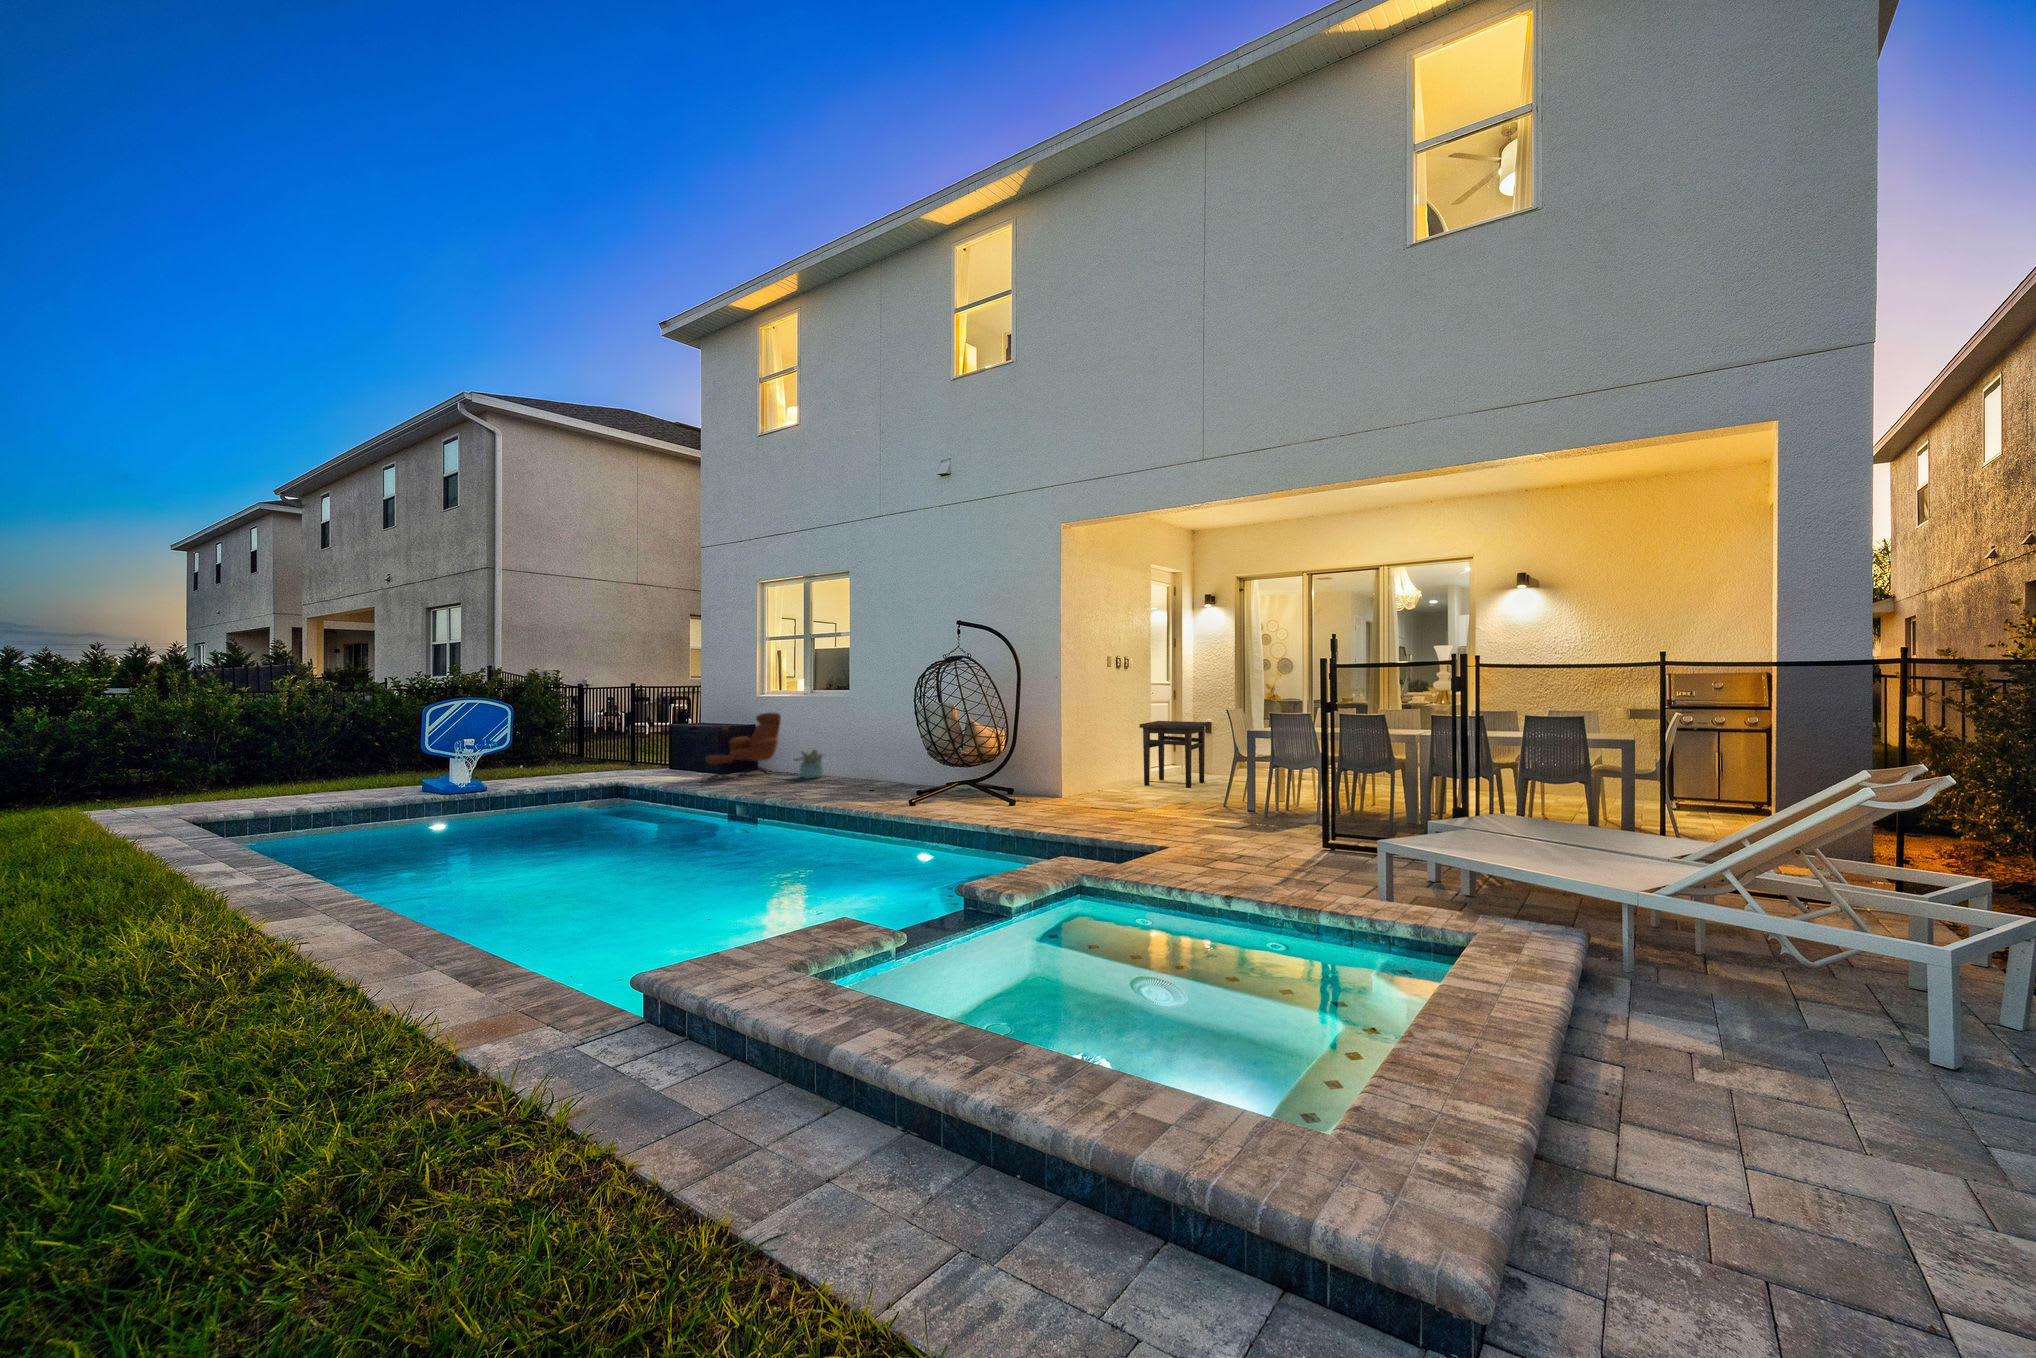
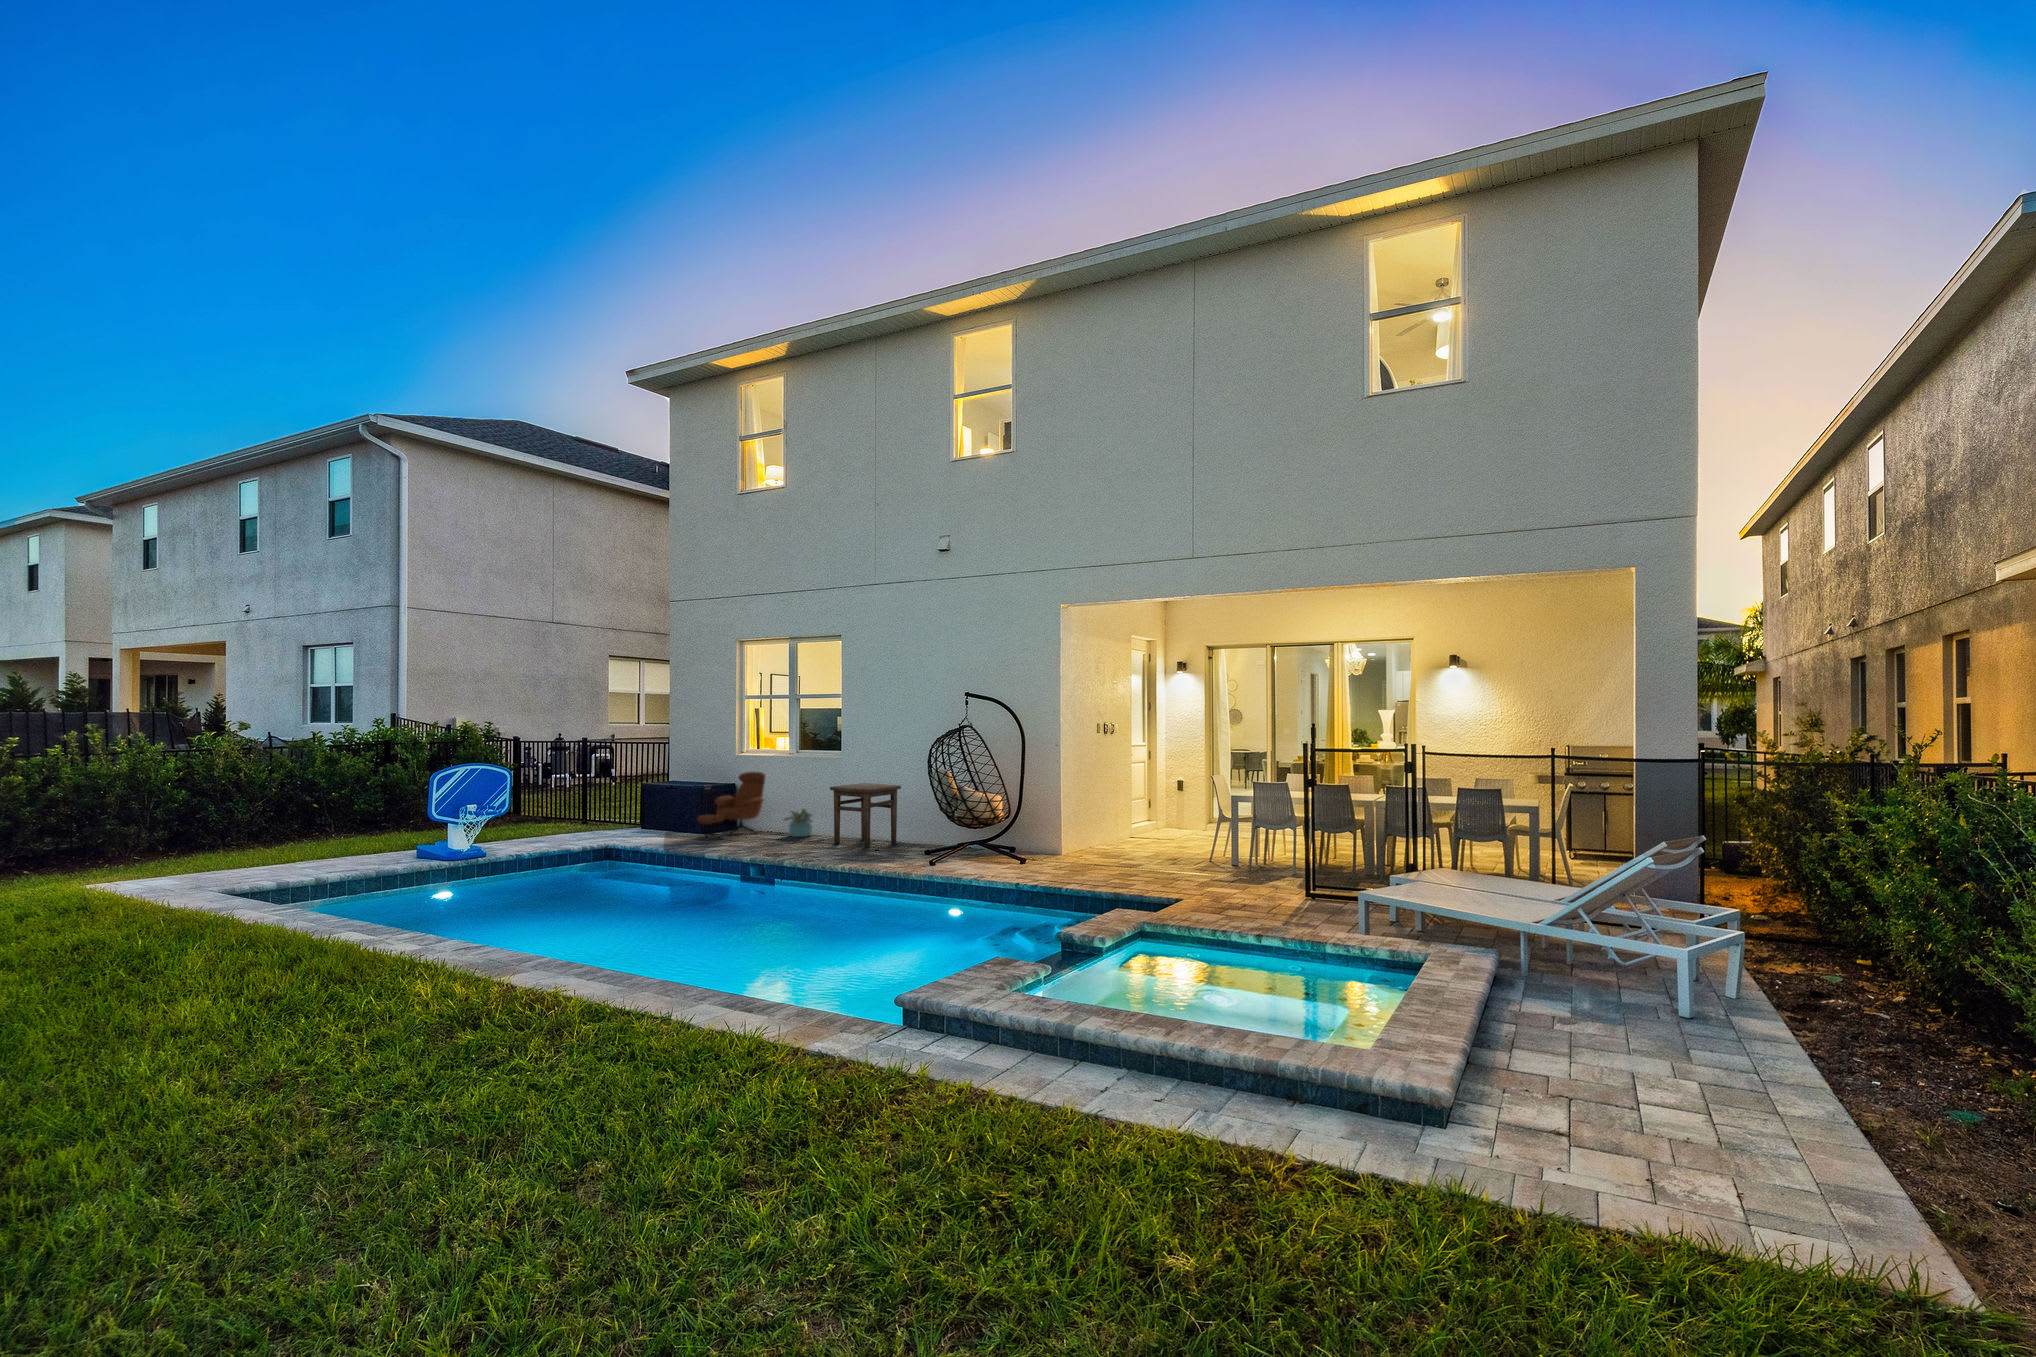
side table: present [1139,721,1208,788] -> present [830,783,901,847]

